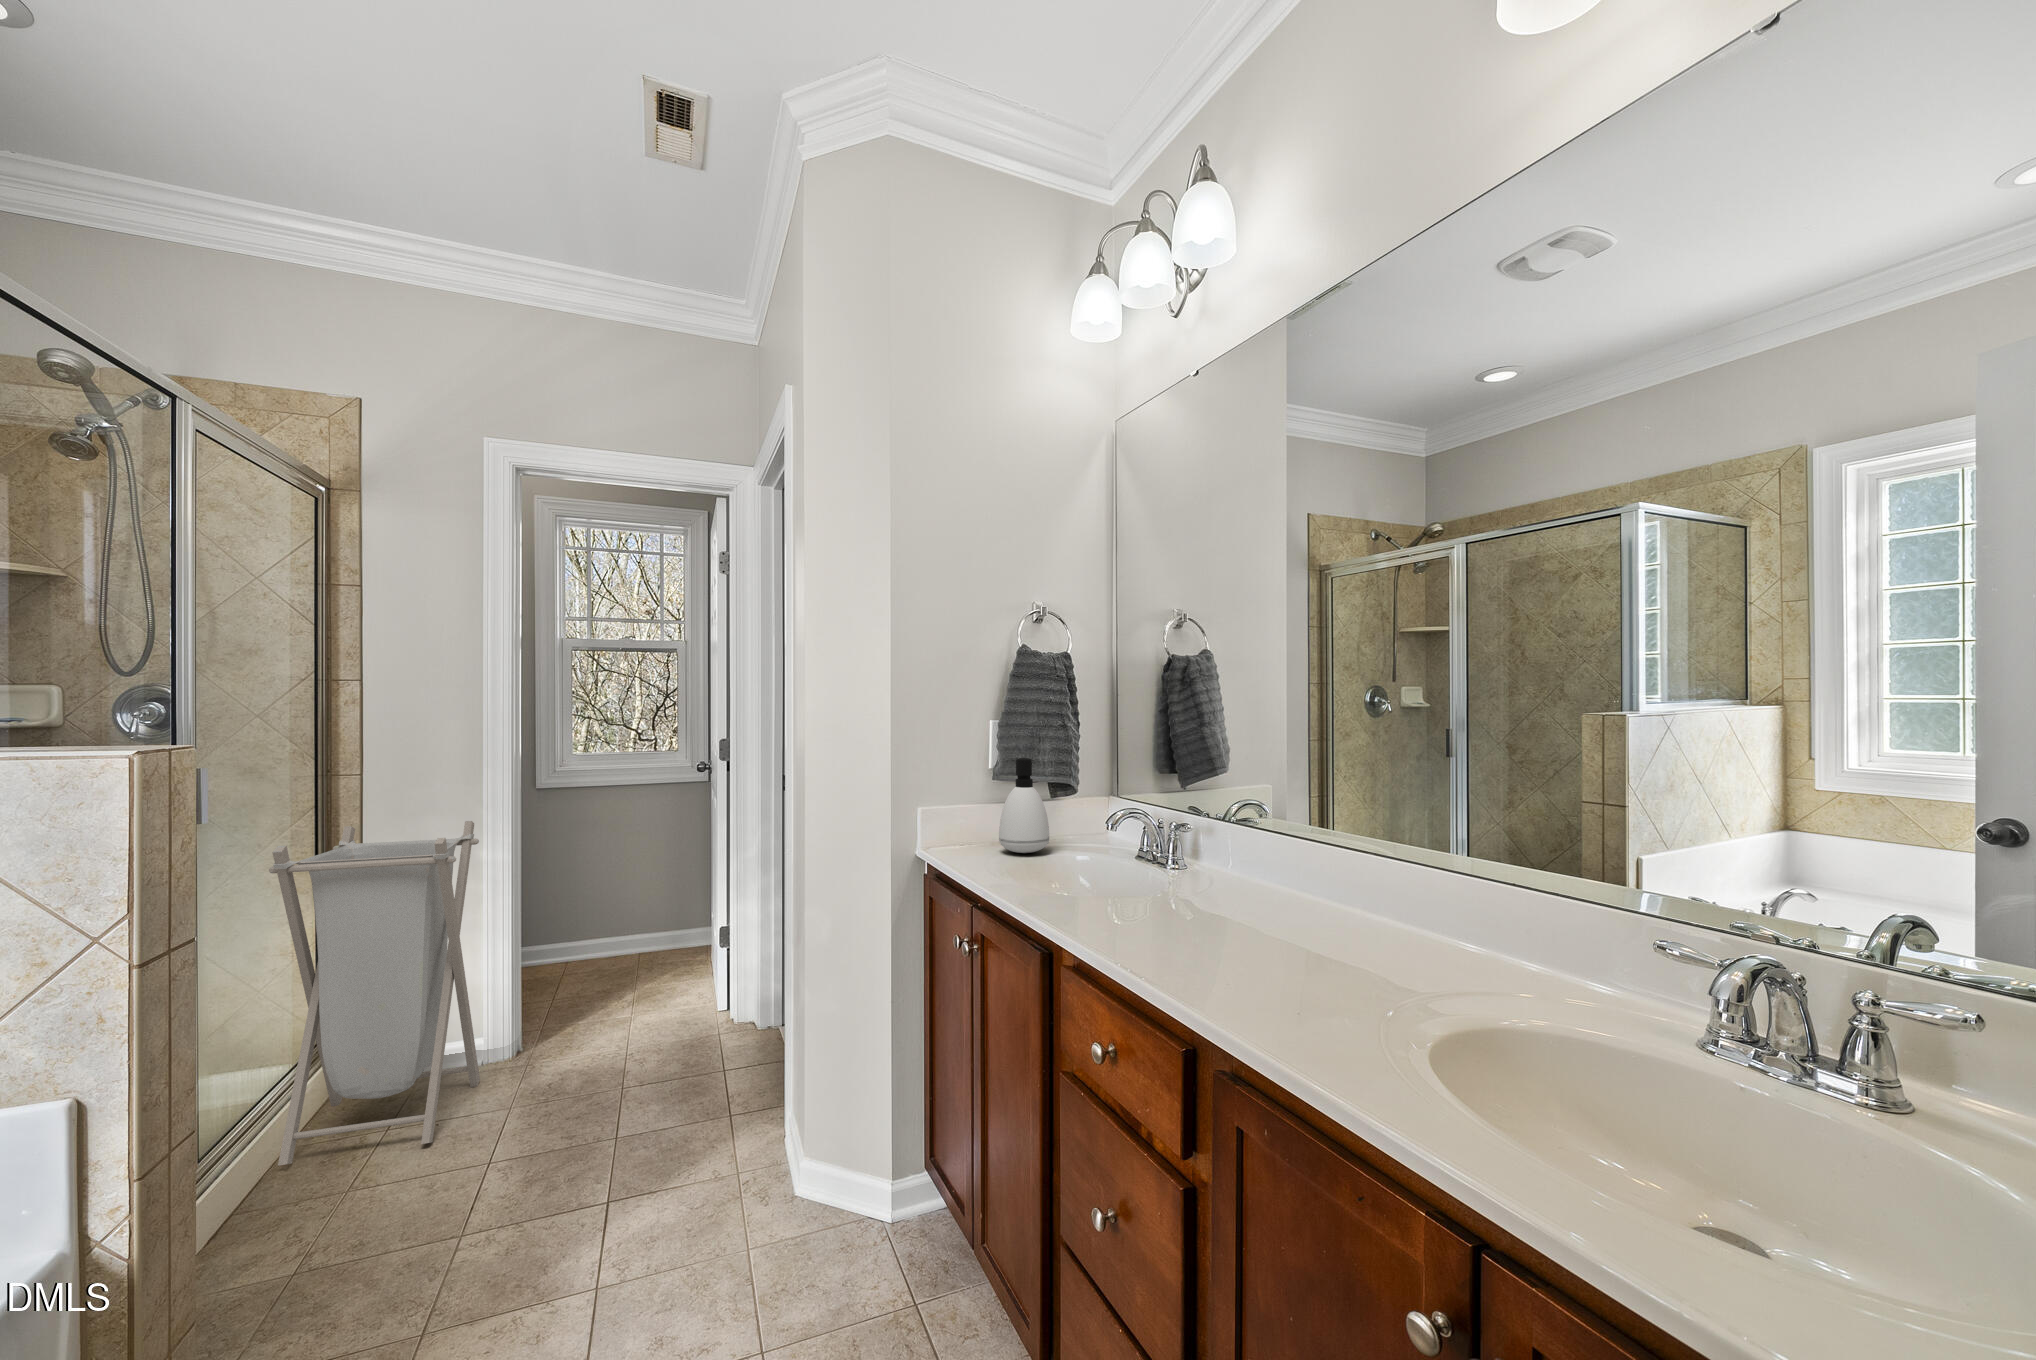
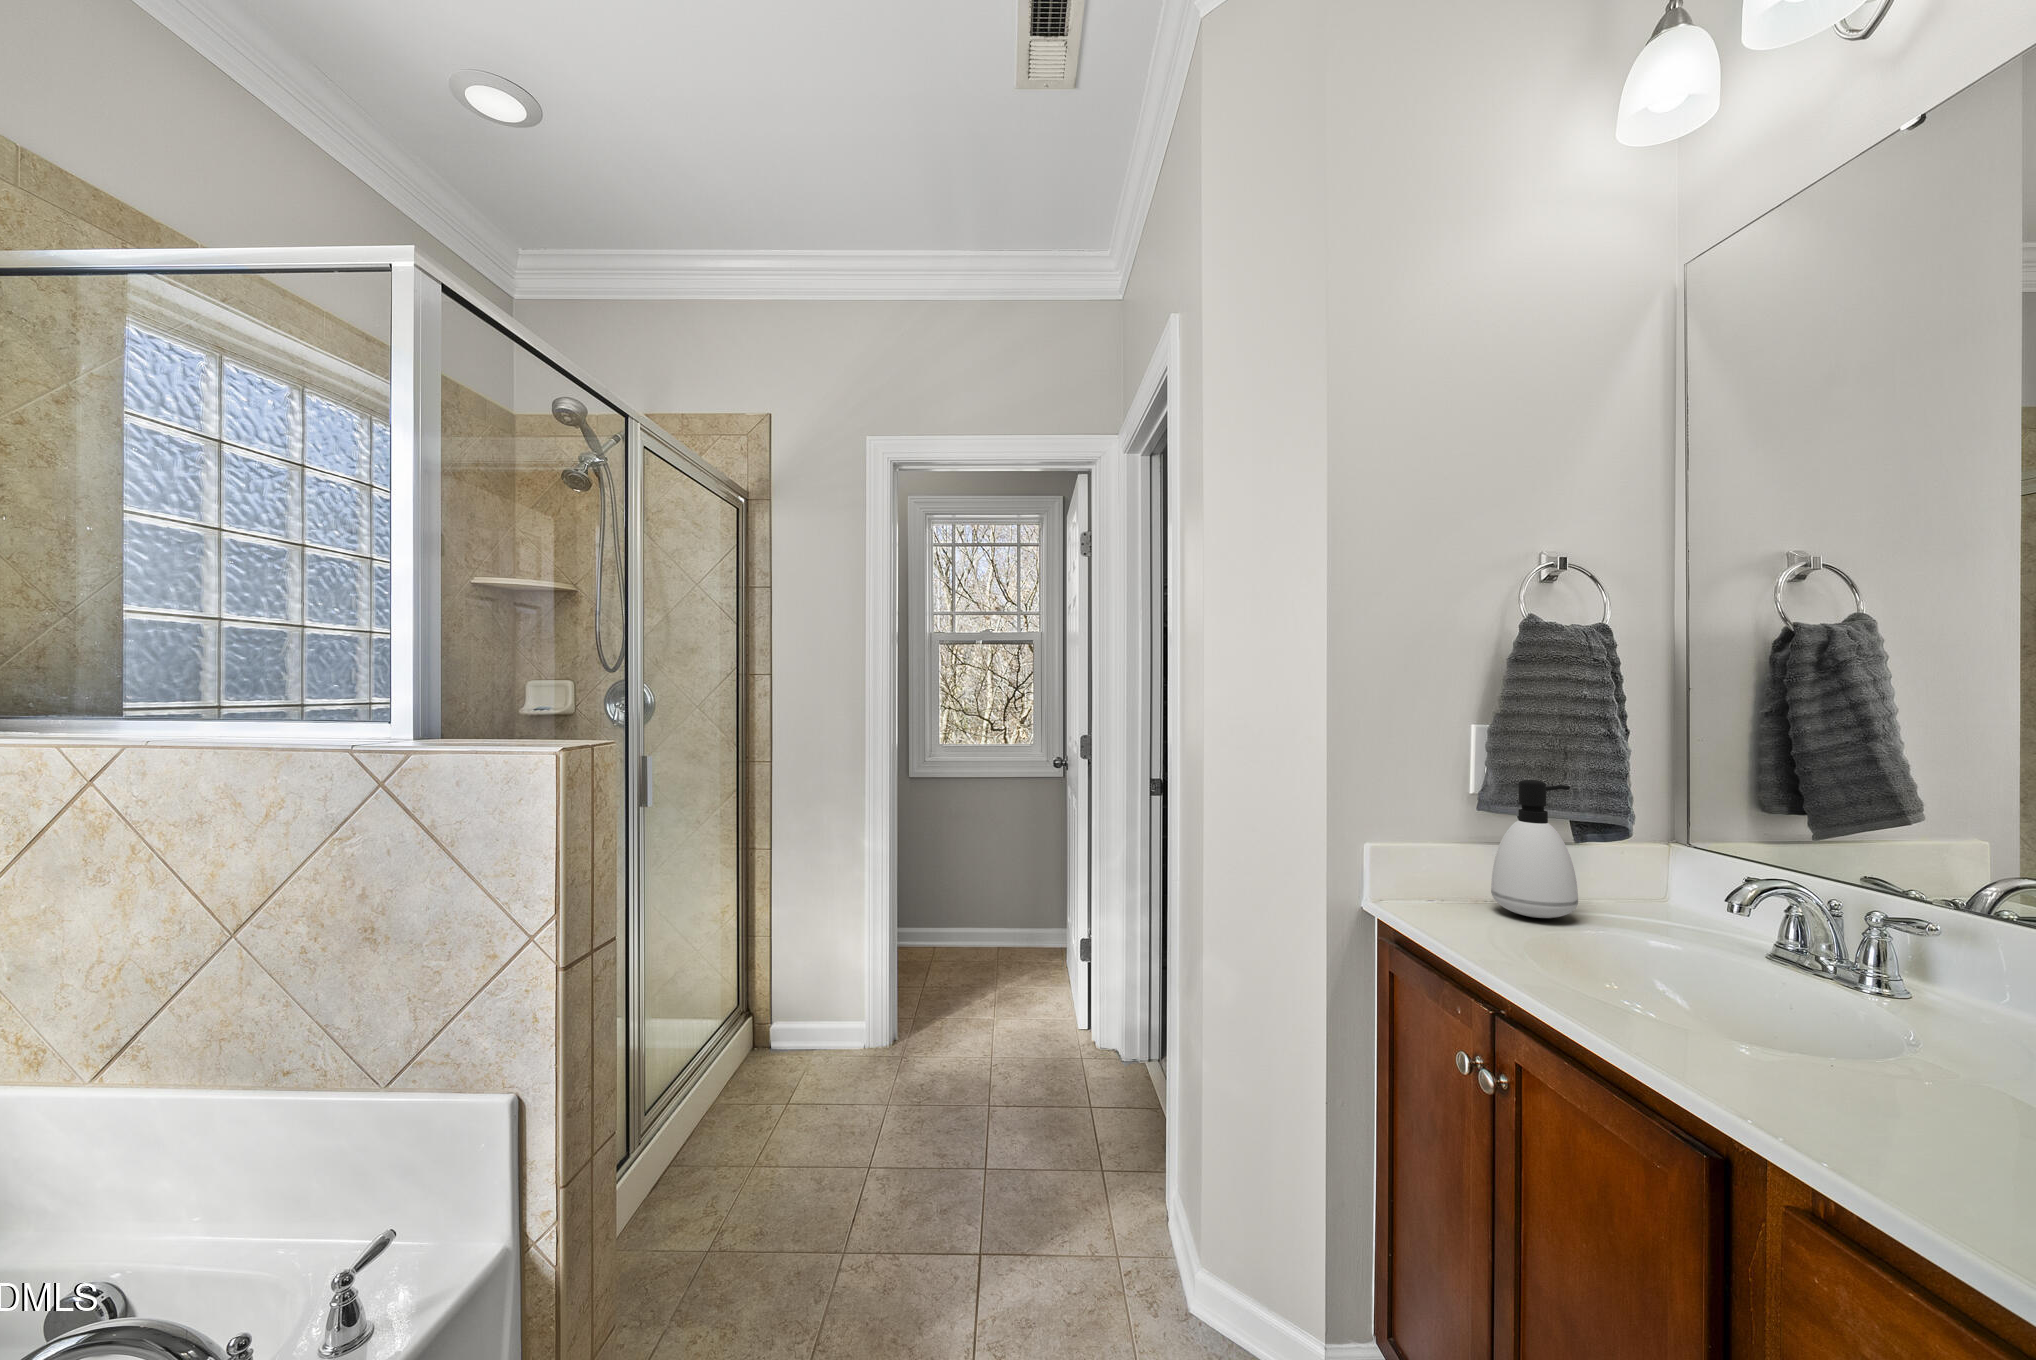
laundry hamper: present [269,821,480,1165] -> none [698,809,866,1129]

